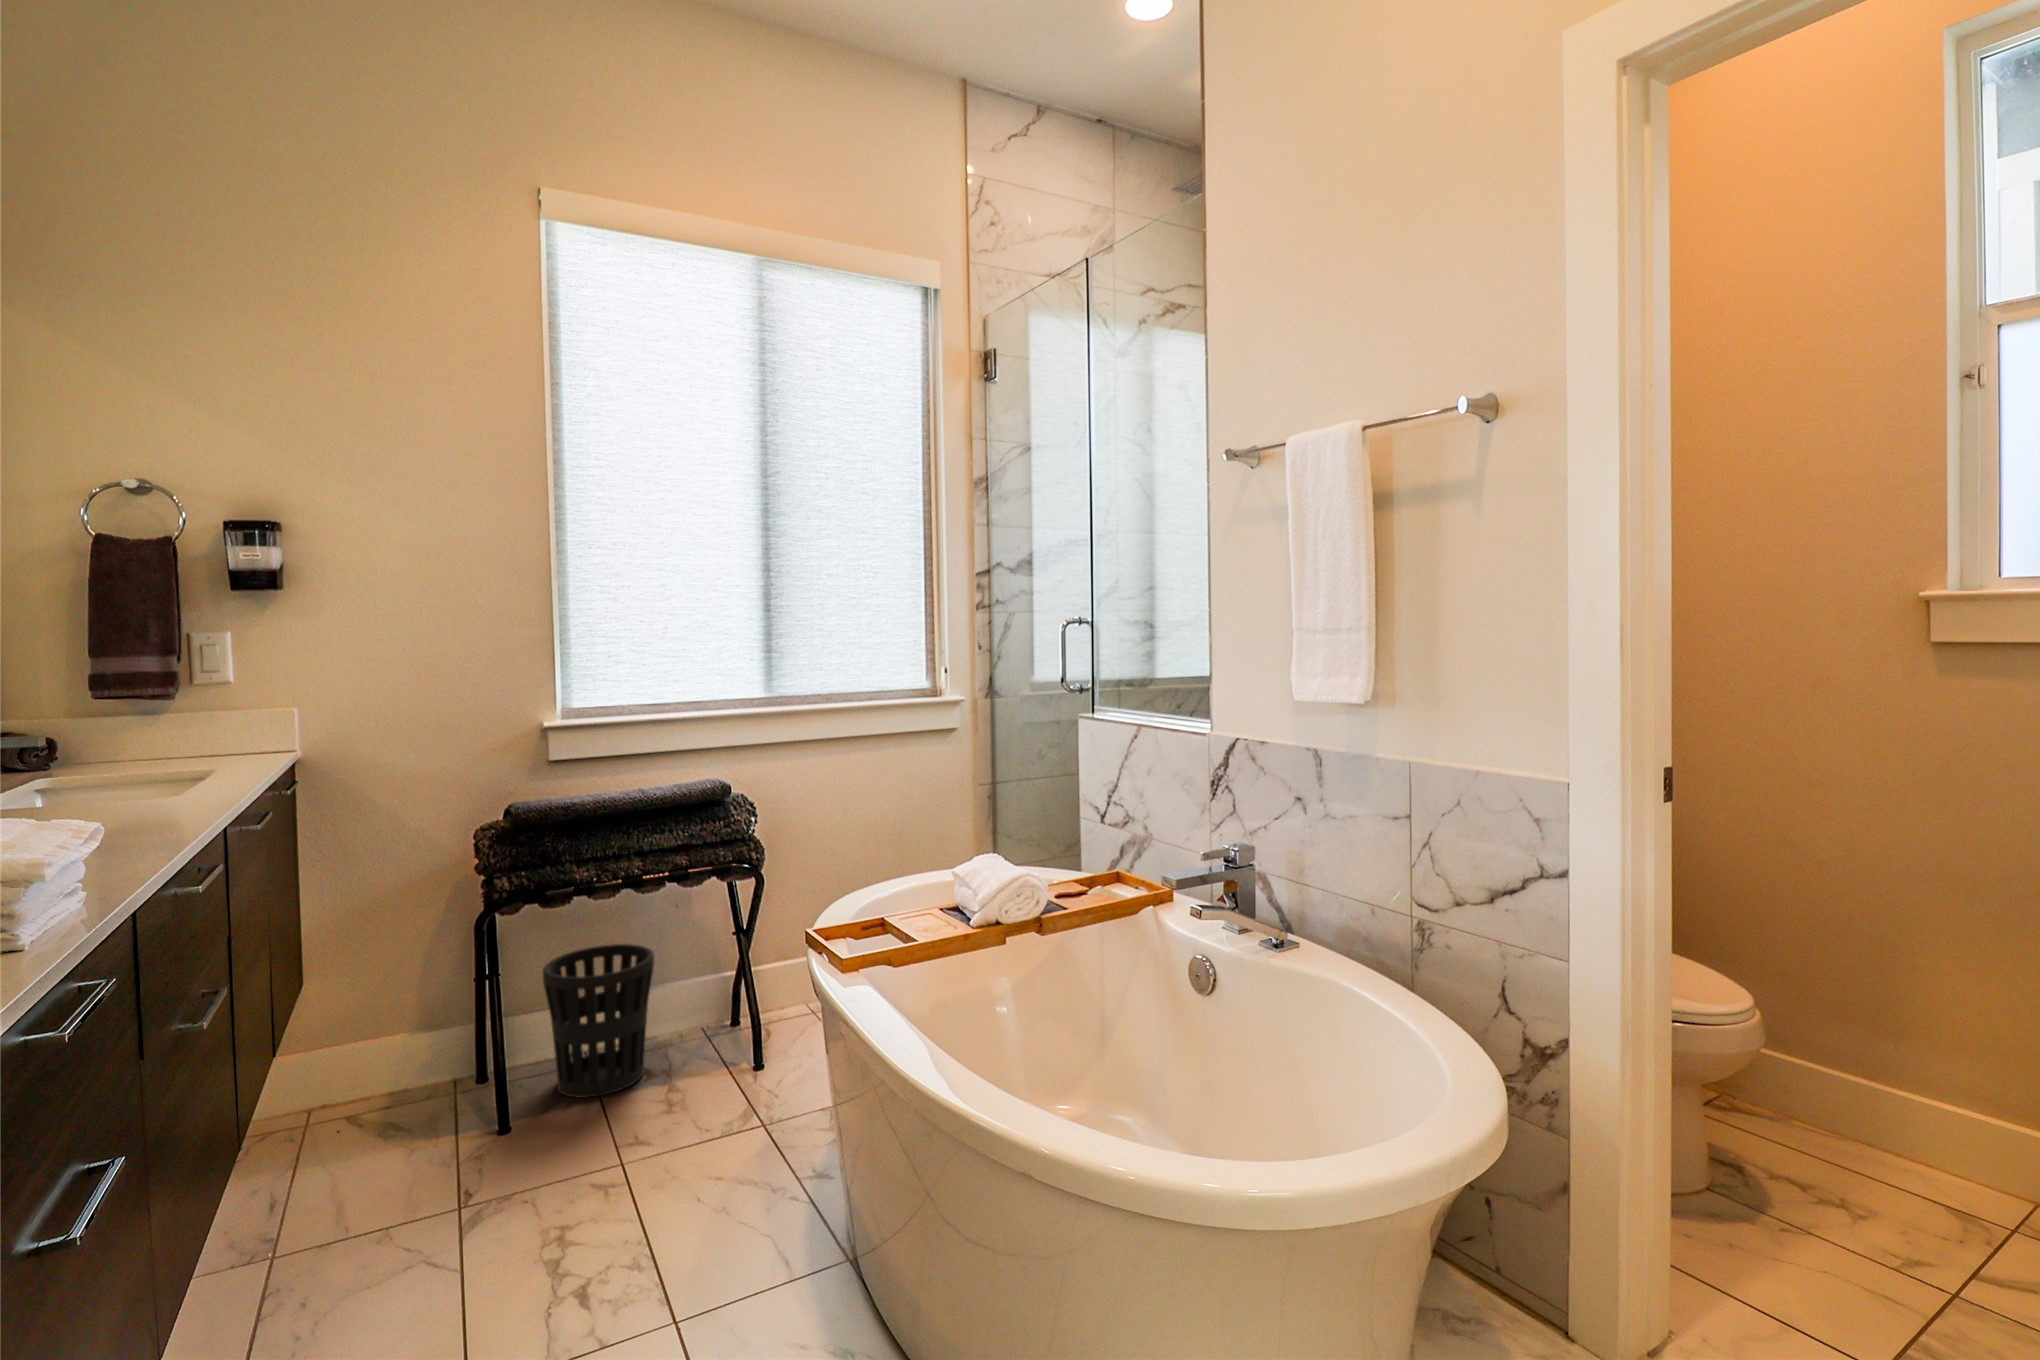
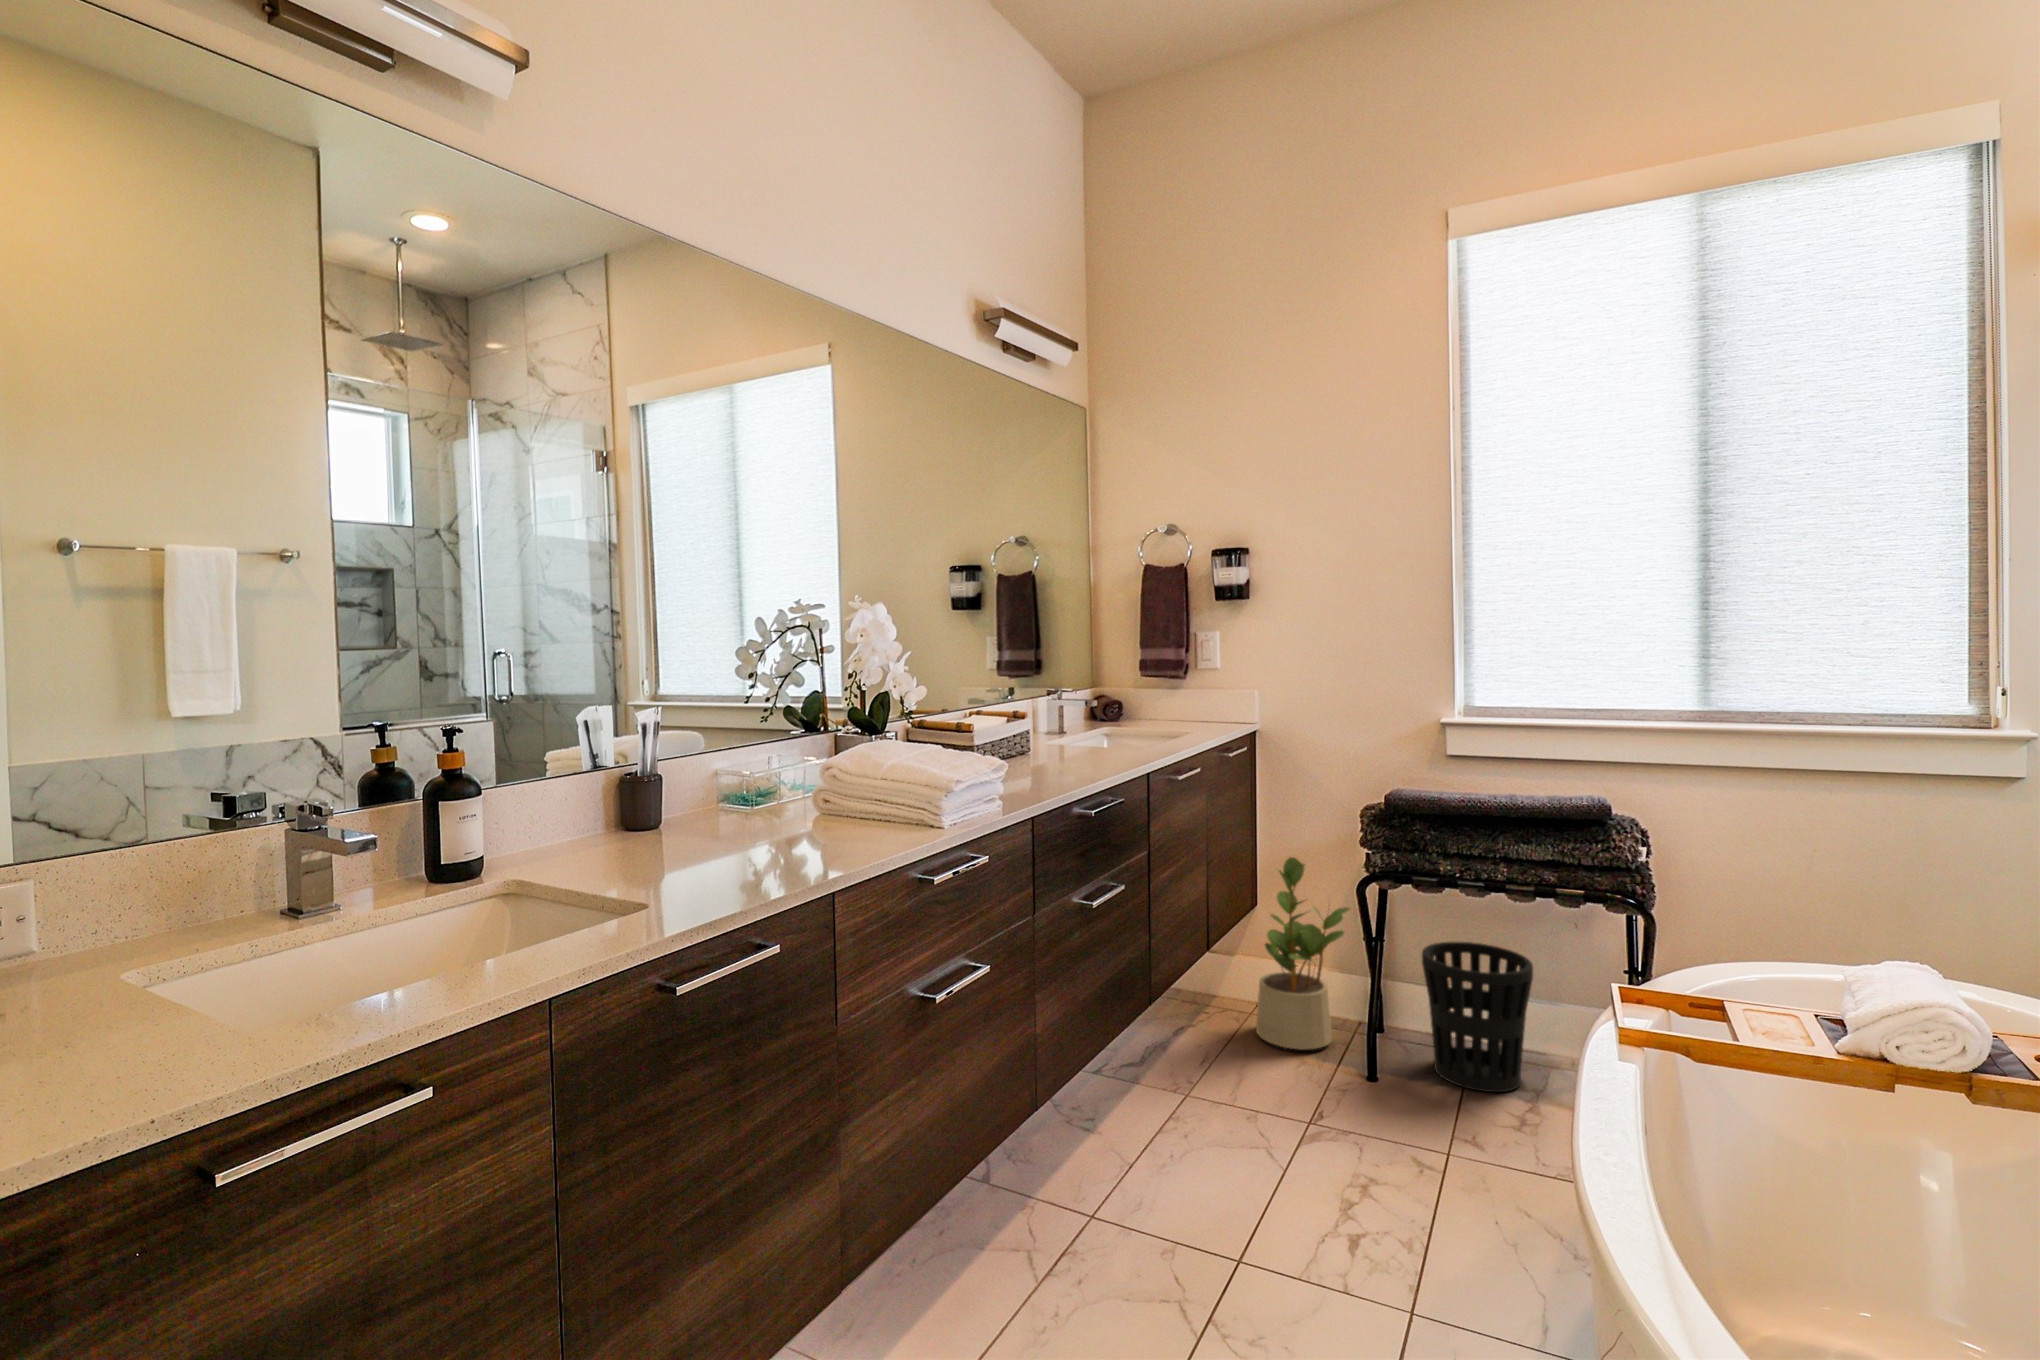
potted plant: none [326,909,450,1149] -> present [1256,857,1349,1049]

